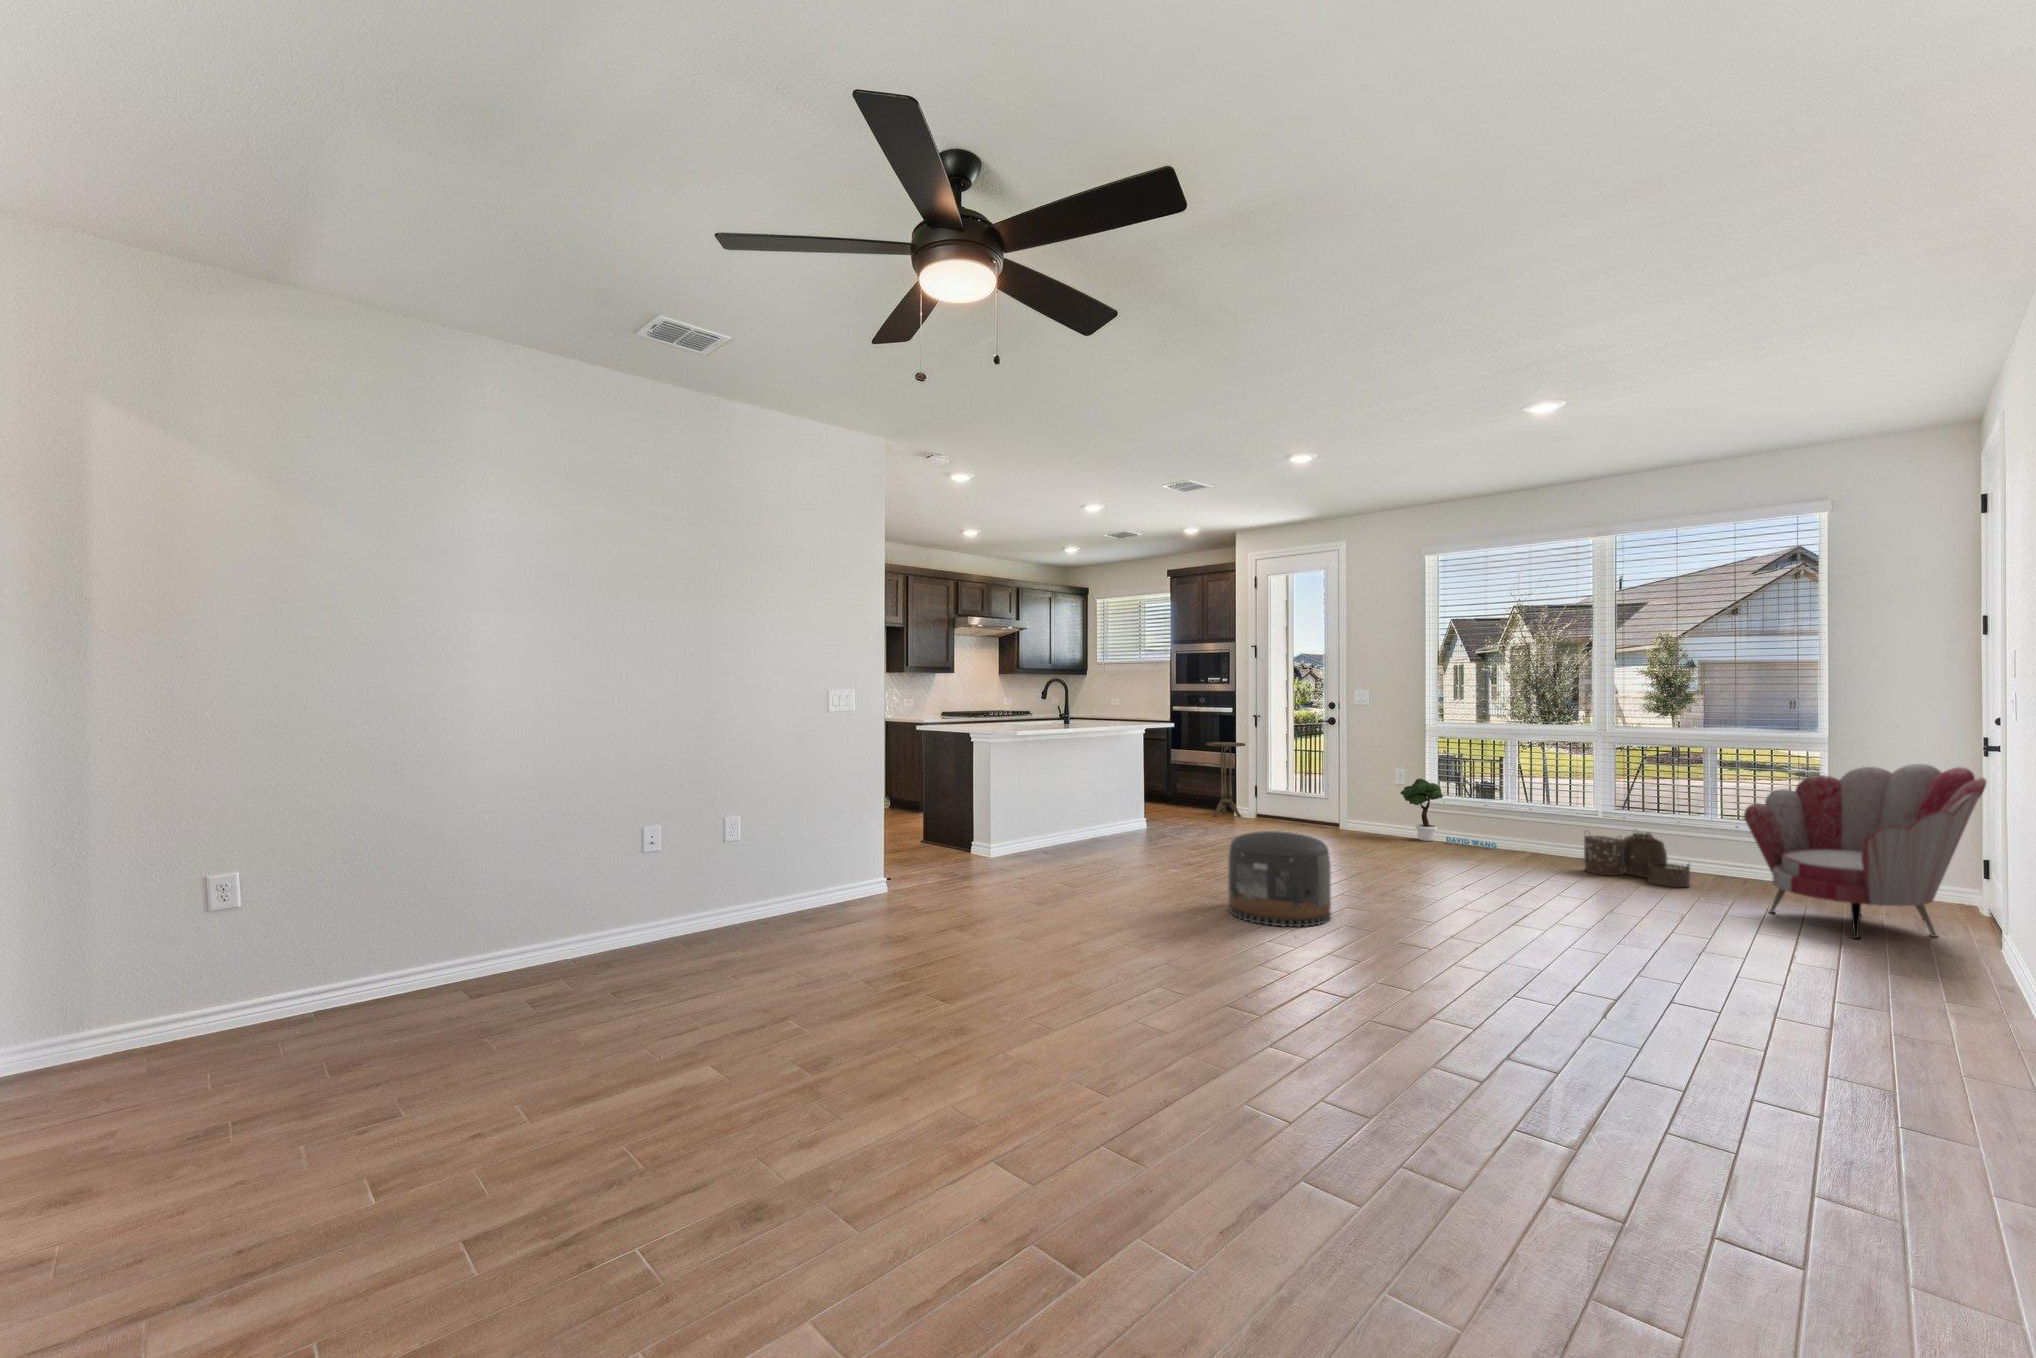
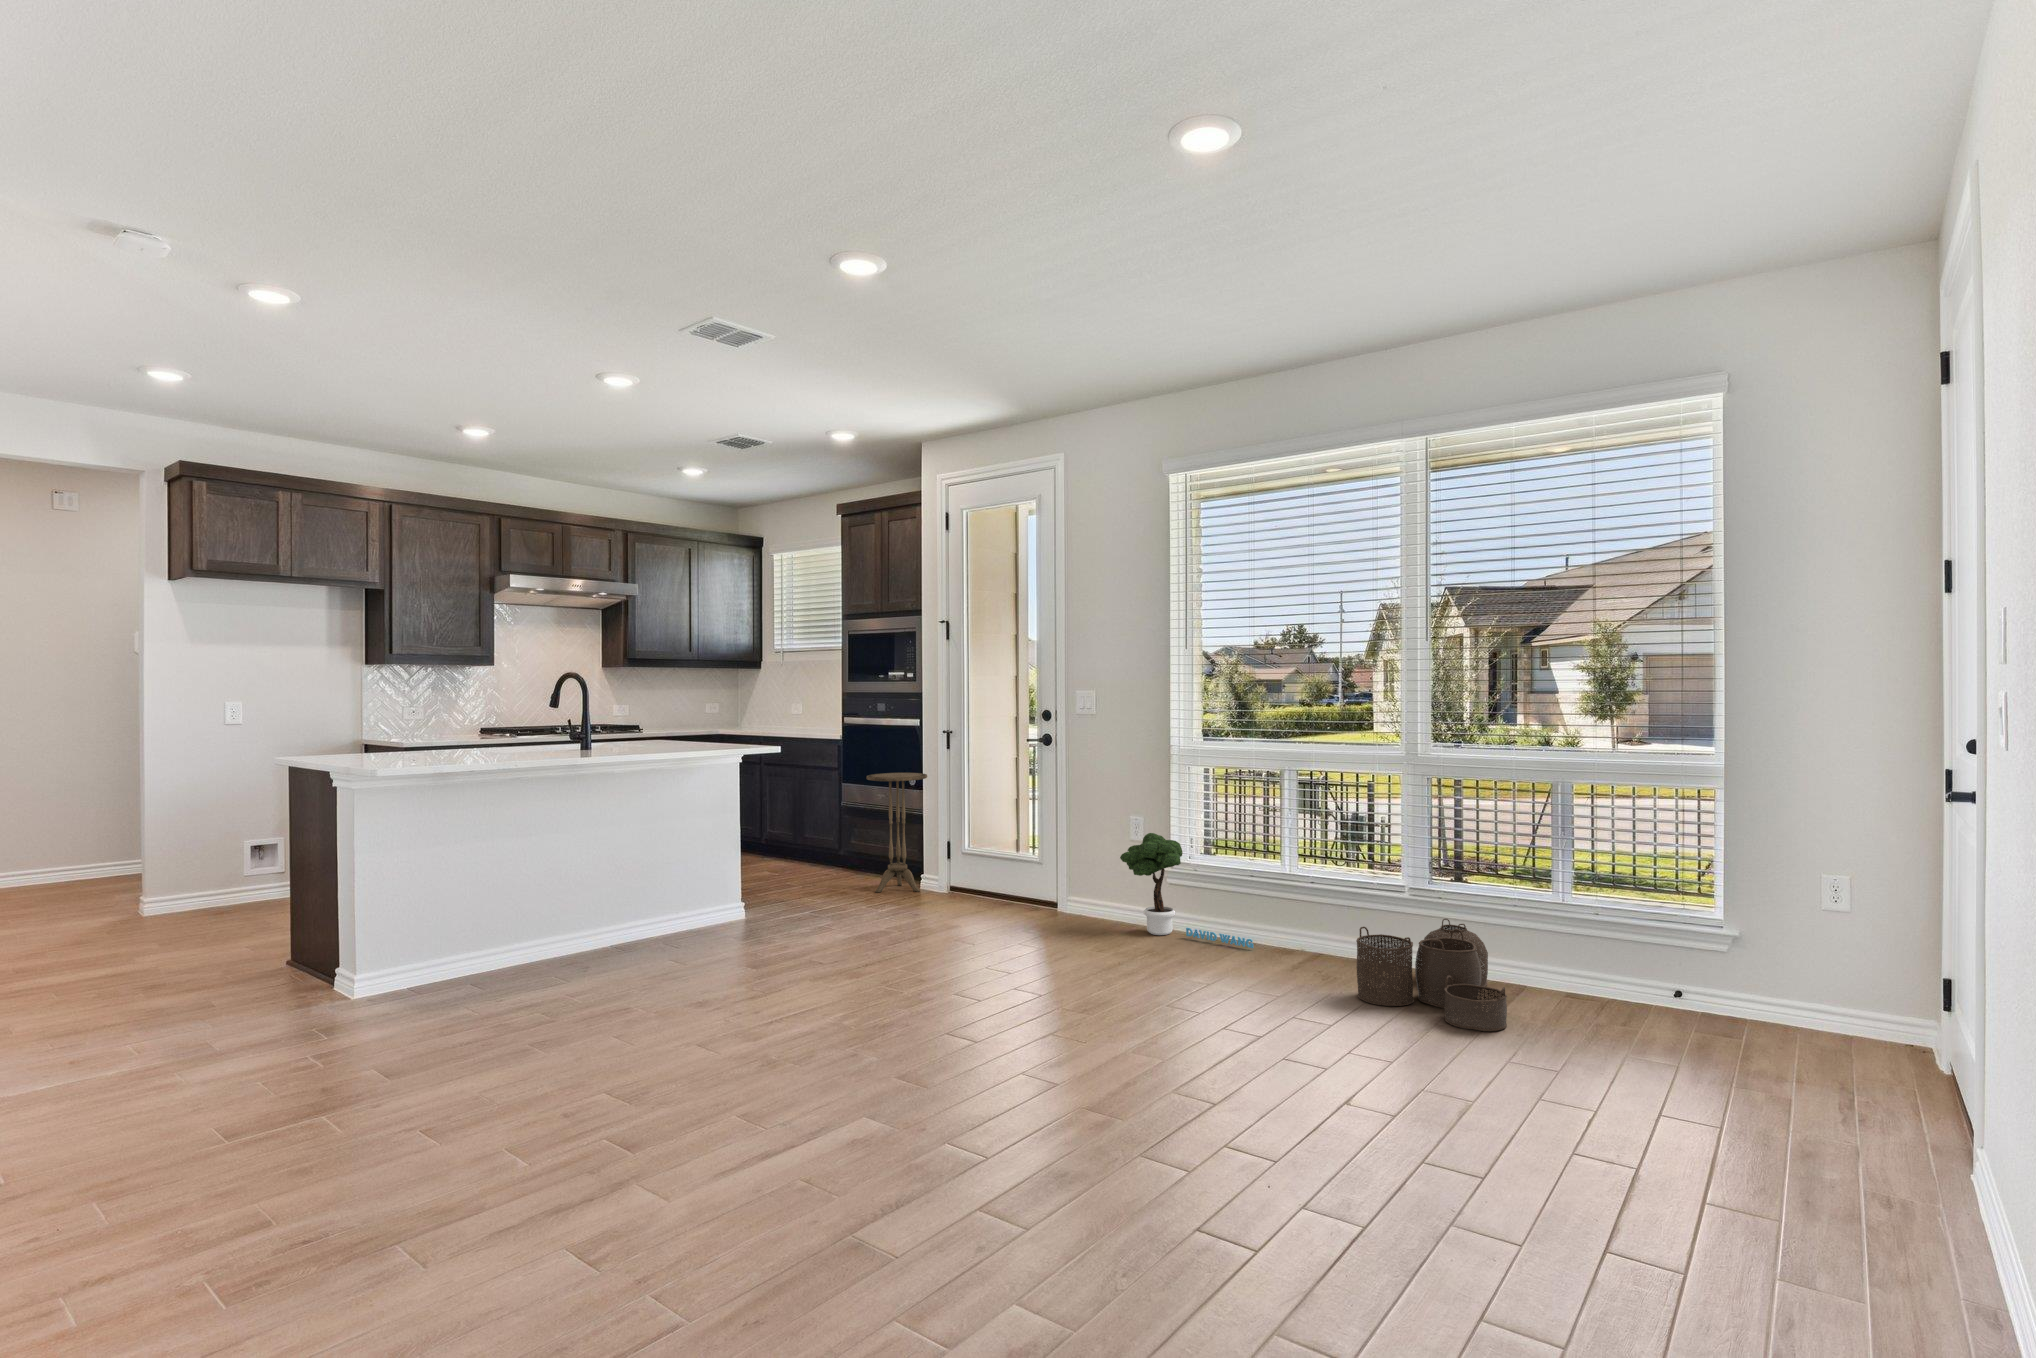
armchair: present [1744,764,1986,939] -> none [1570,820,1950,1169]
pouf: present [1228,831,1331,927] -> none [583,983,791,1206]

